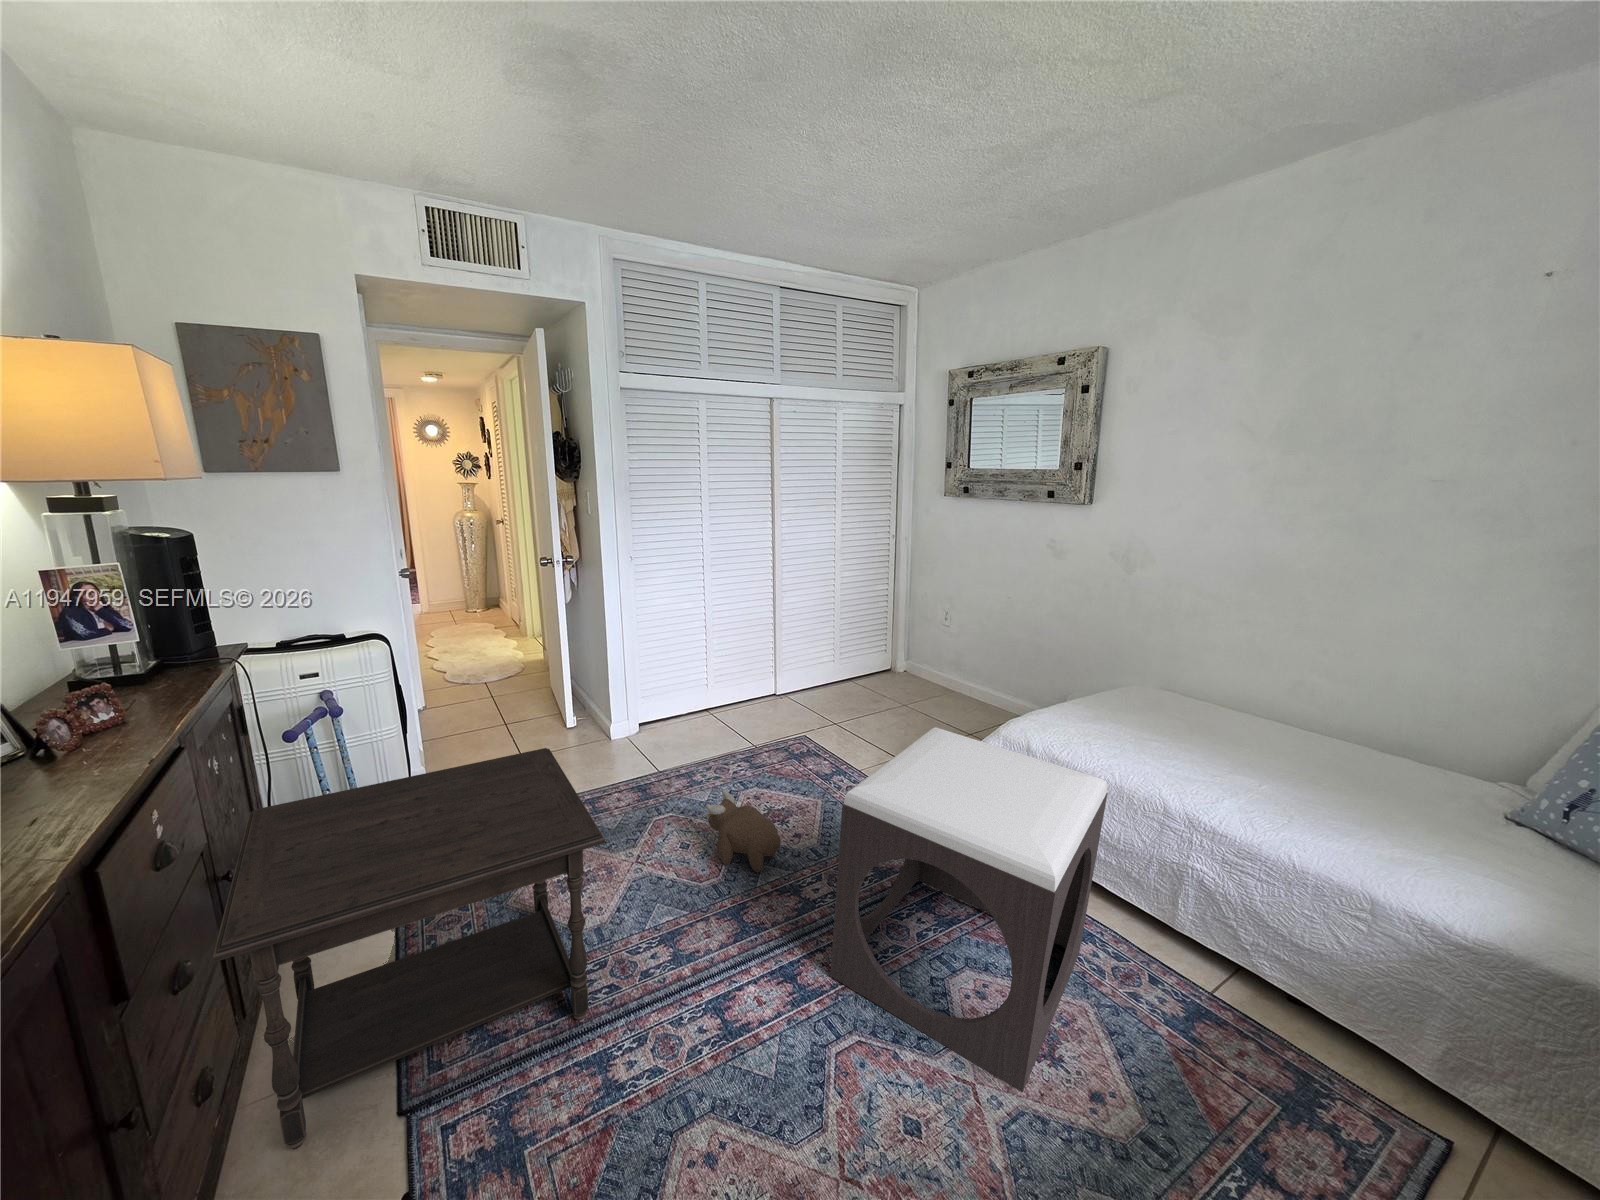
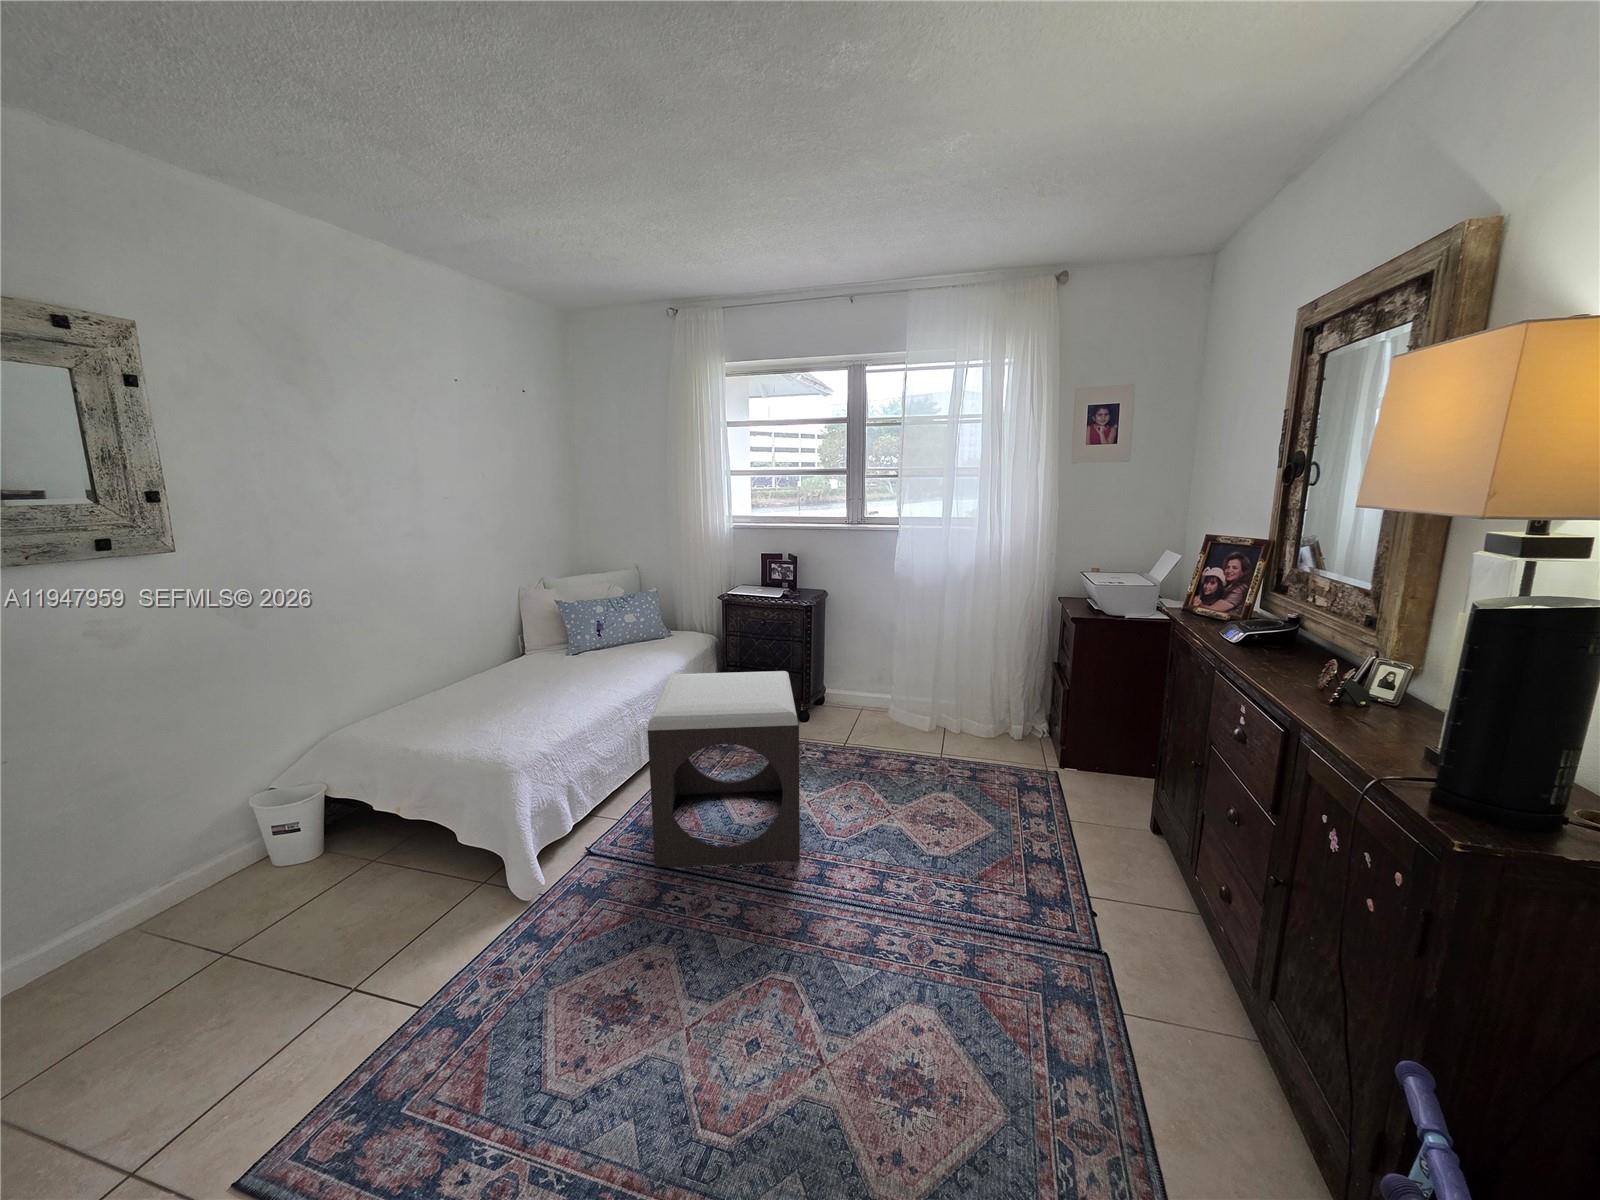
side table: present [213,748,605,1149] -> none [954,769,1309,1115]
plush toy: present [706,790,781,872] -> none [687,913,758,999]

